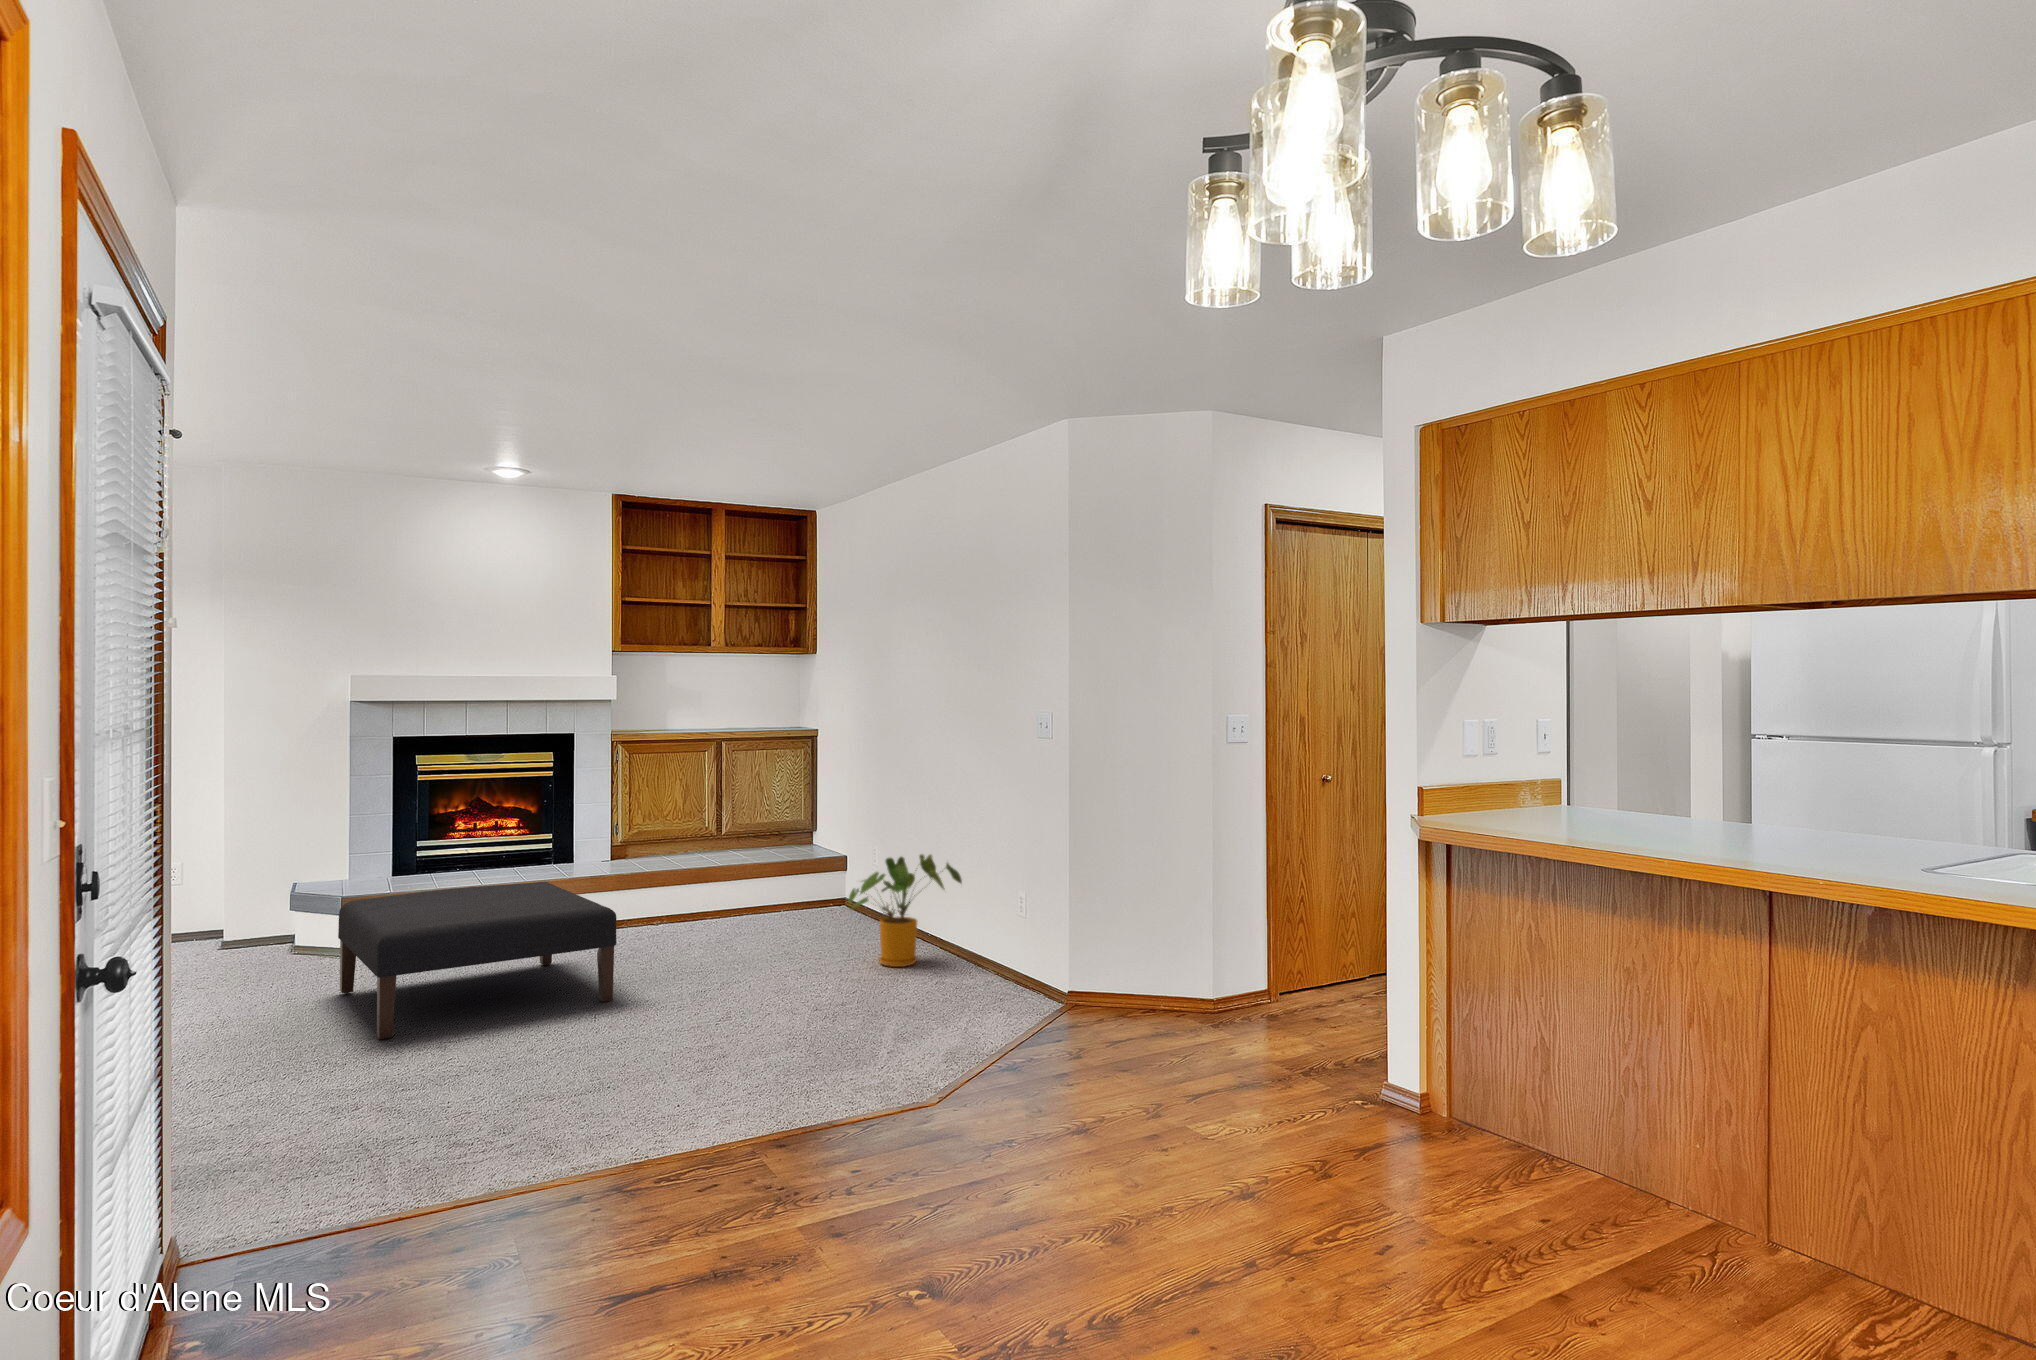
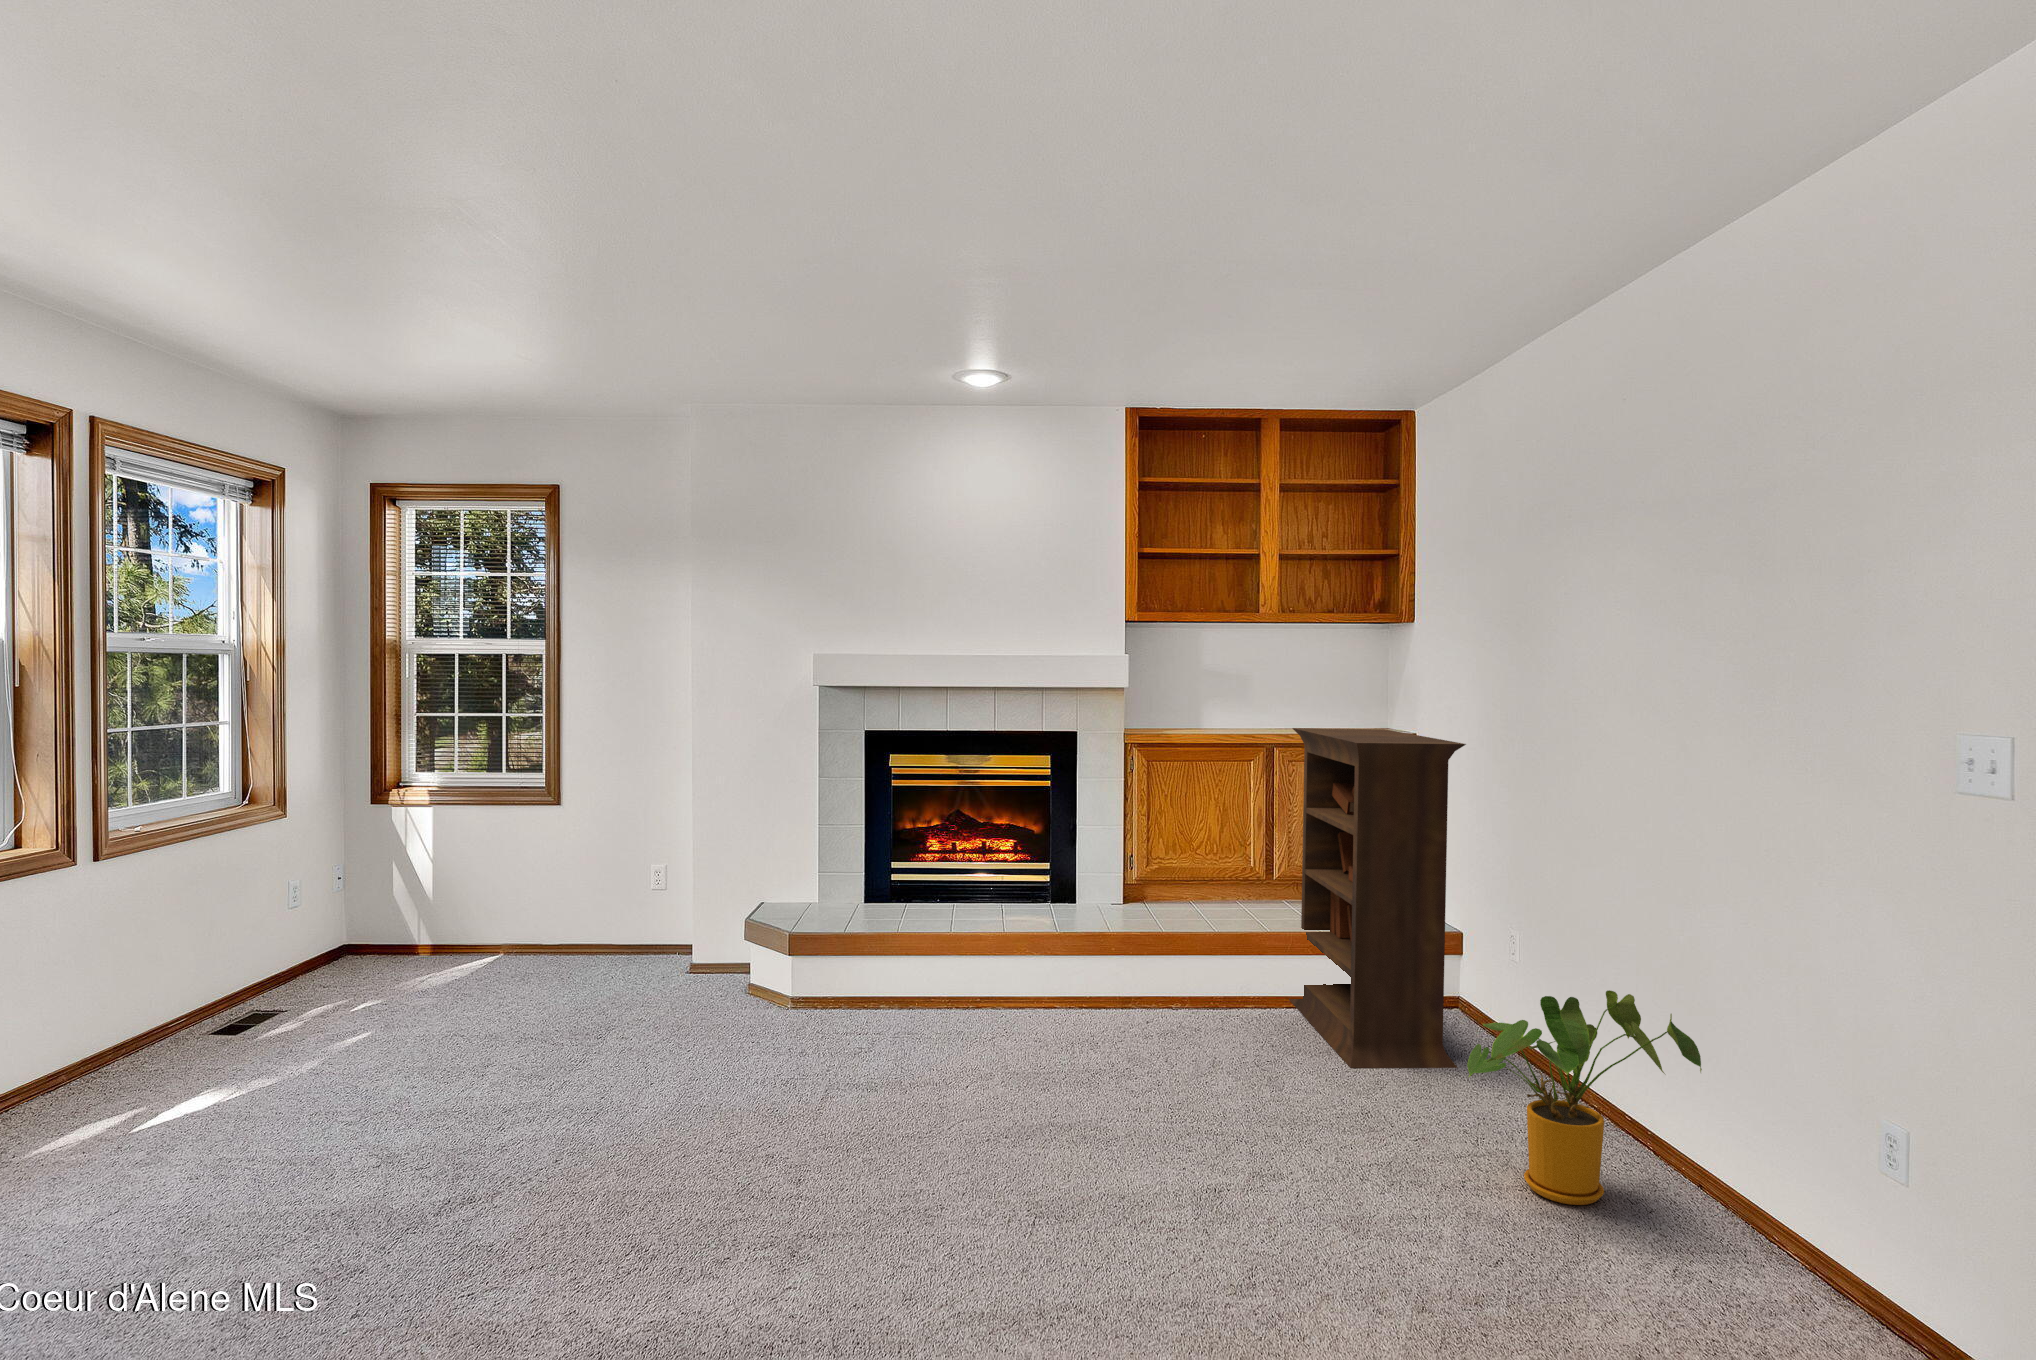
bookcase: none [737,725,849,936] -> present [1289,728,1466,1068]
ottoman: present [338,882,617,1039] -> none [714,955,1068,1211]

